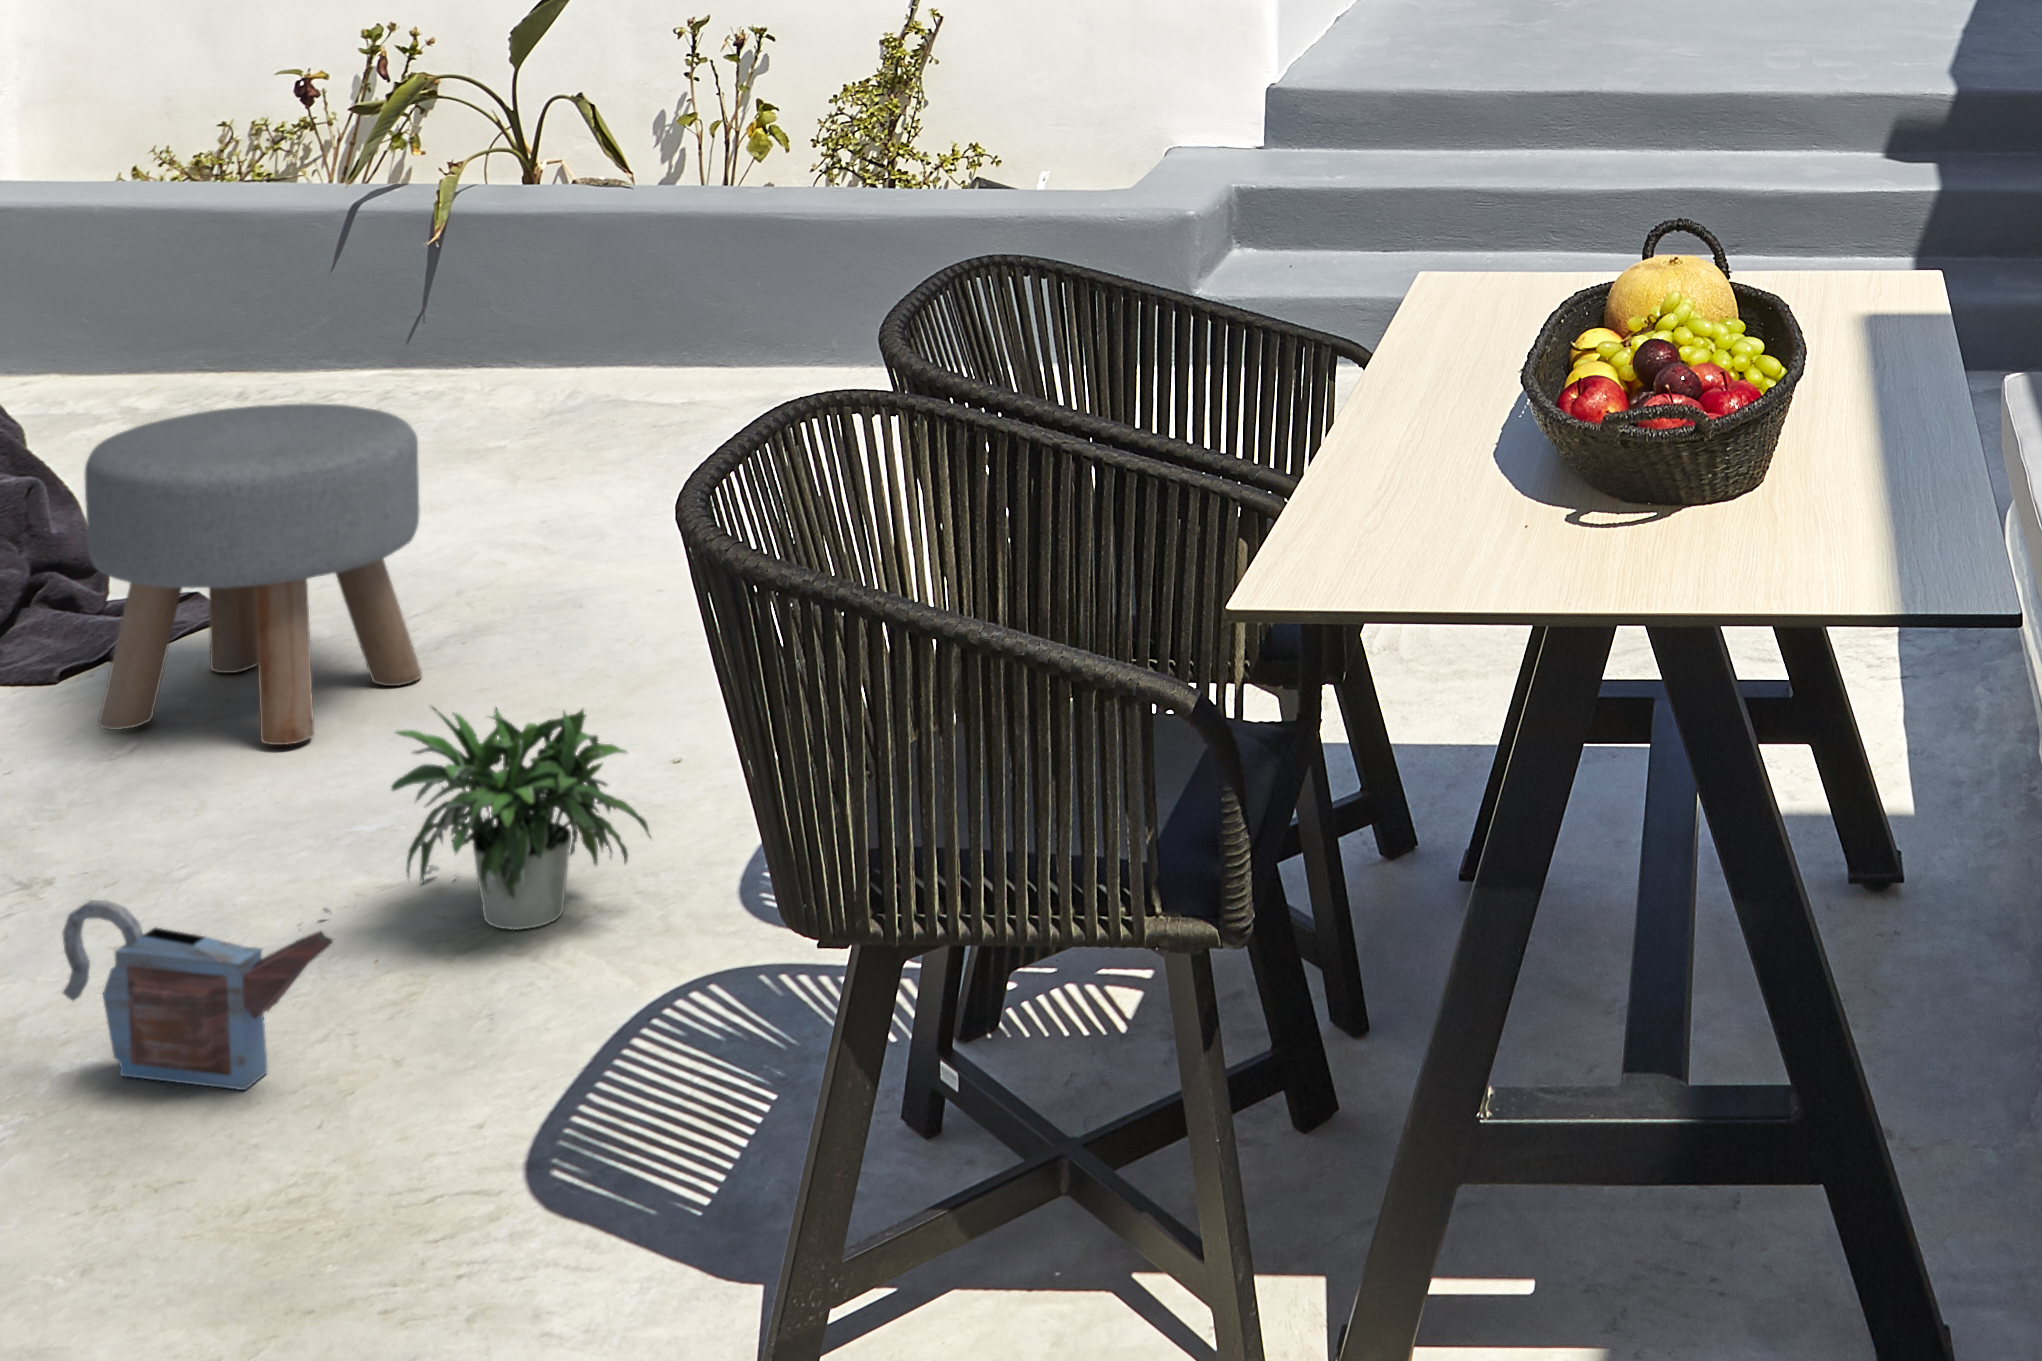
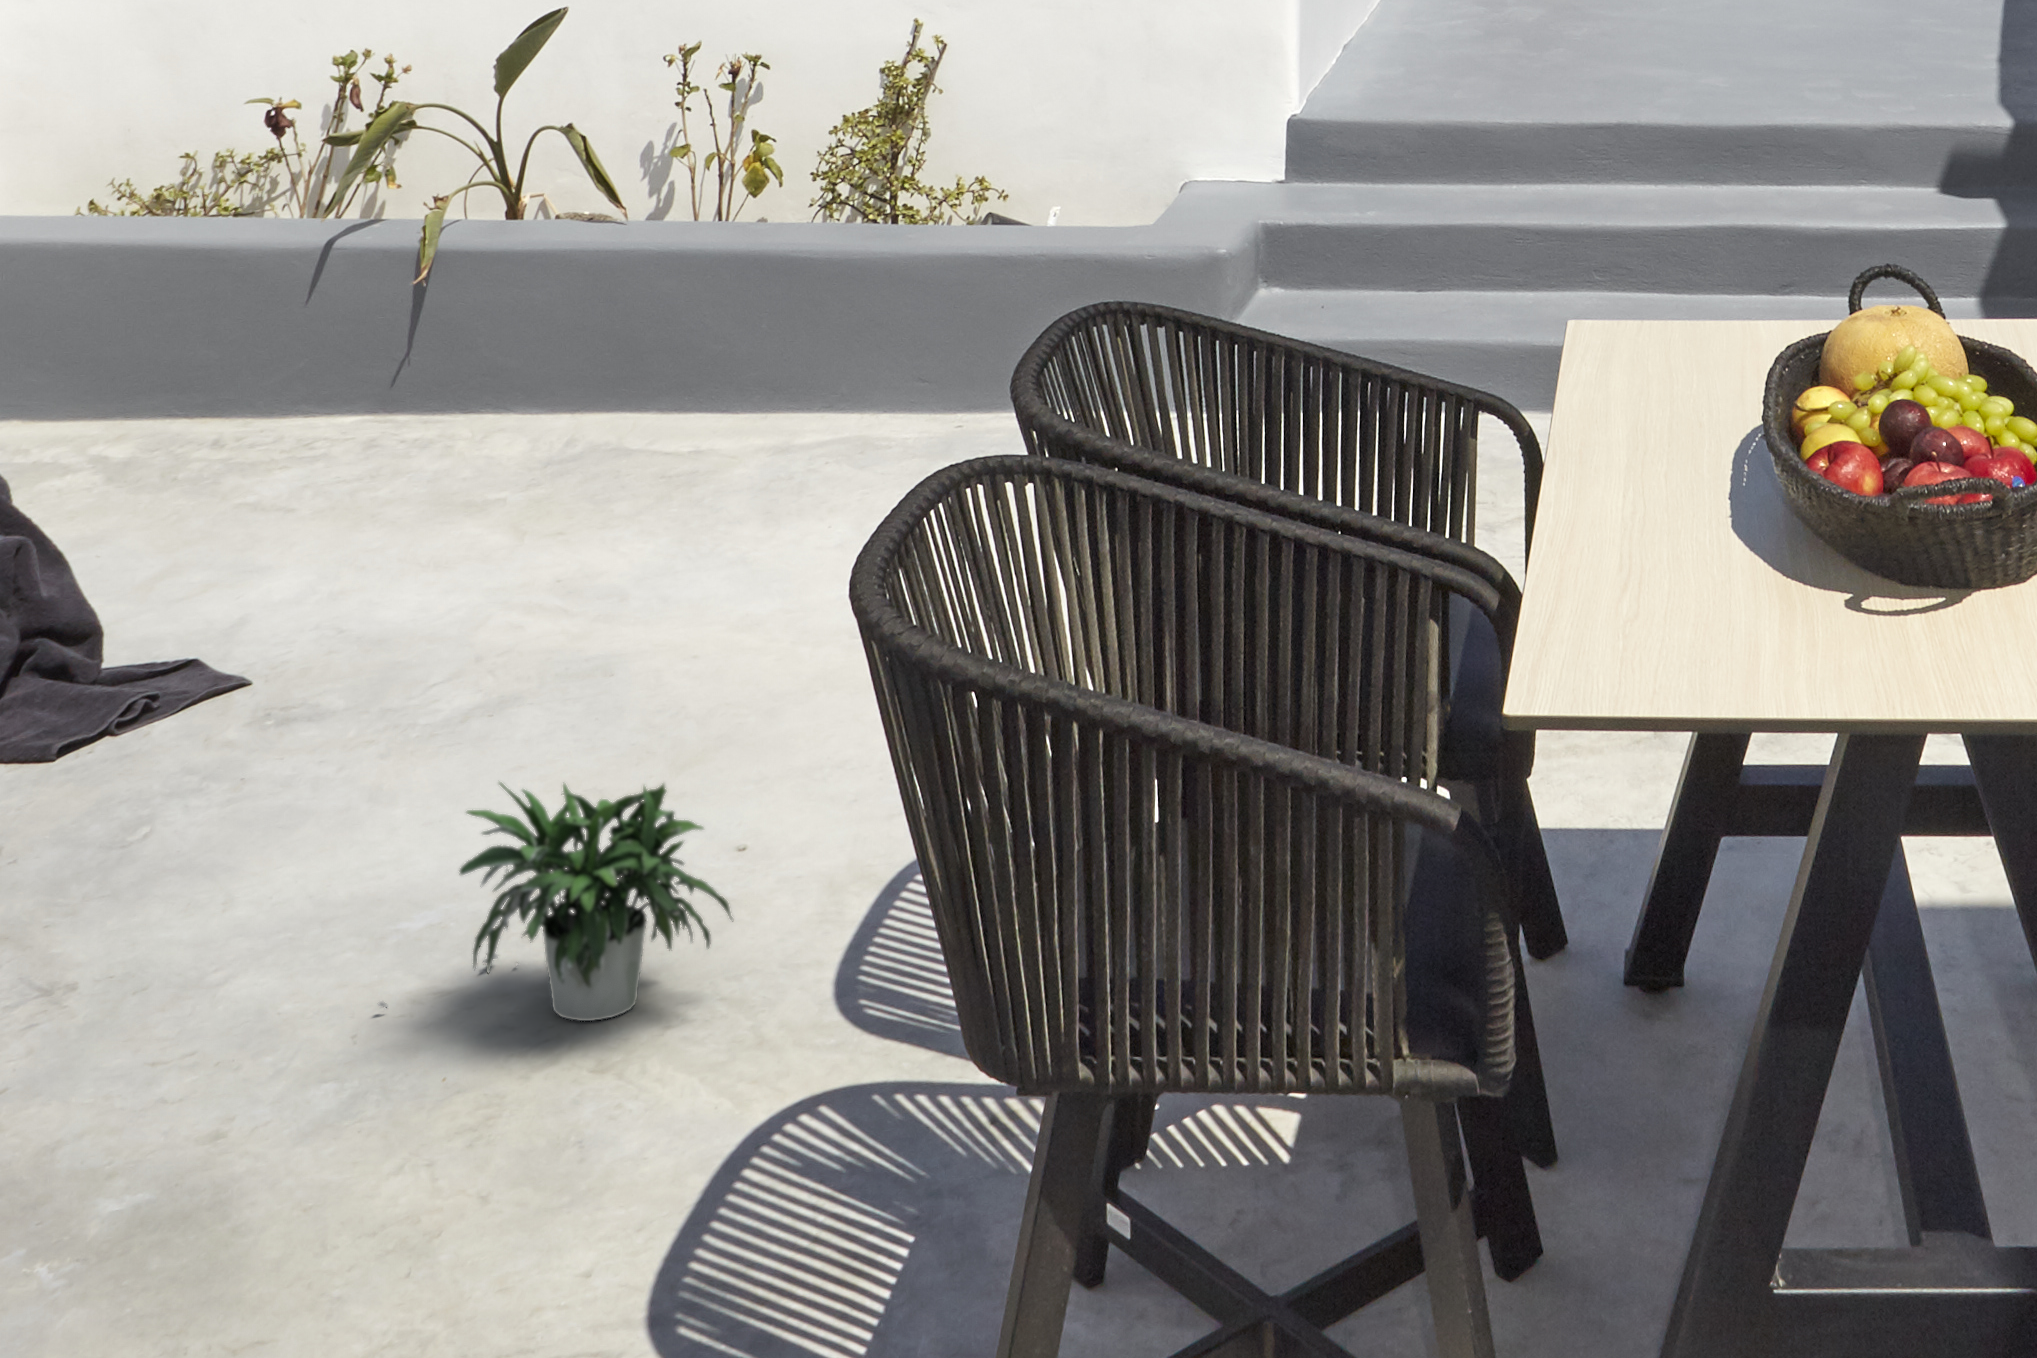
ottoman: present [85,404,422,745] -> none [95,458,452,825]
watering can: present [63,900,333,1090] -> none [117,1000,422,1203]

